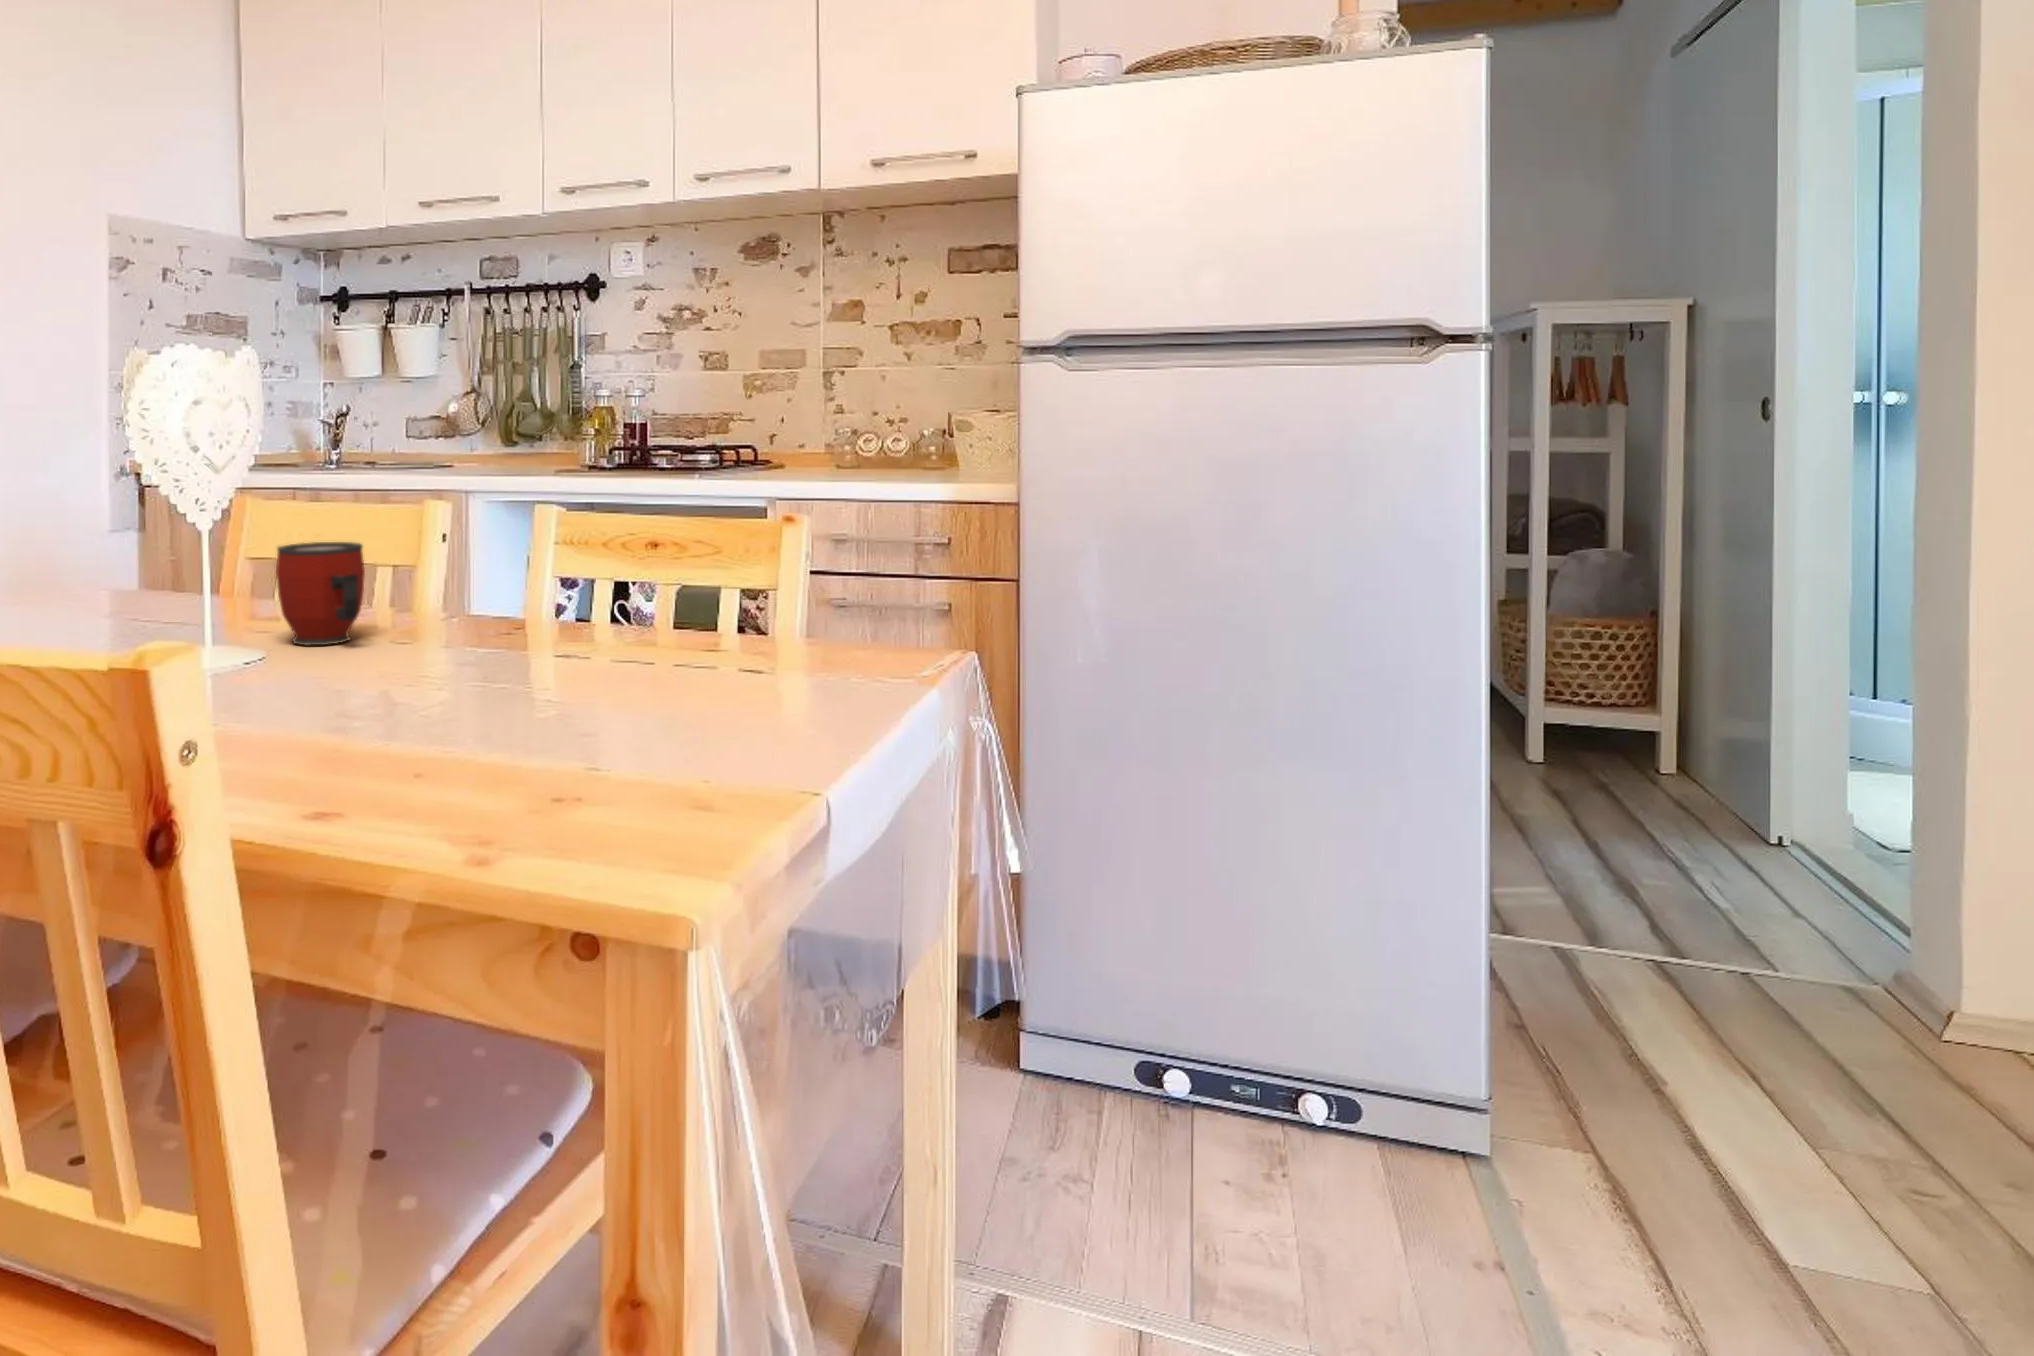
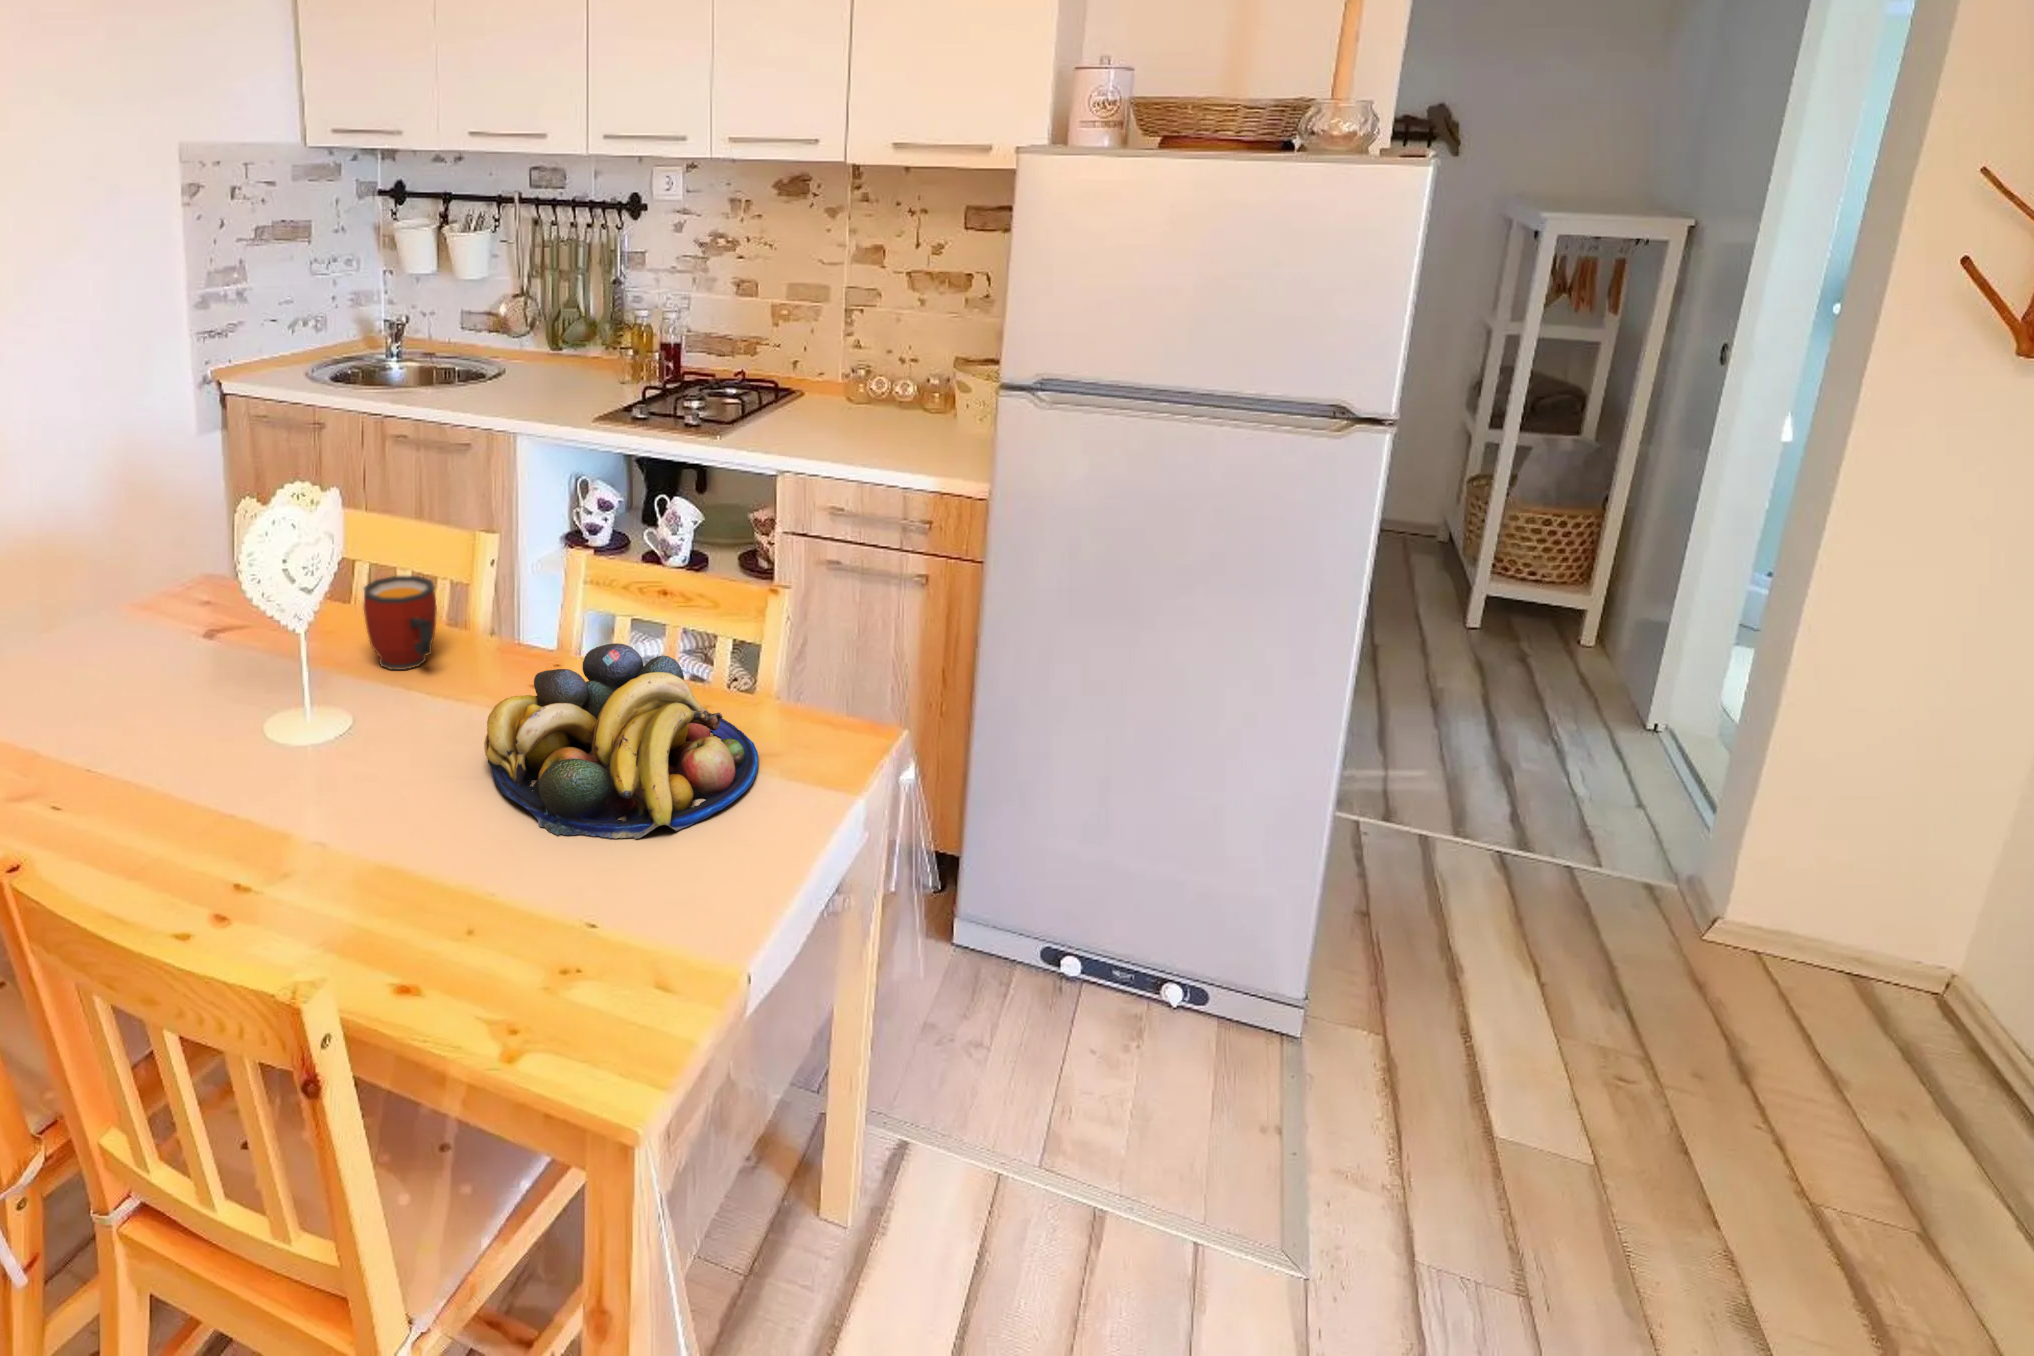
fruit bowl: none [420,562,768,736] -> present [484,643,758,839]

